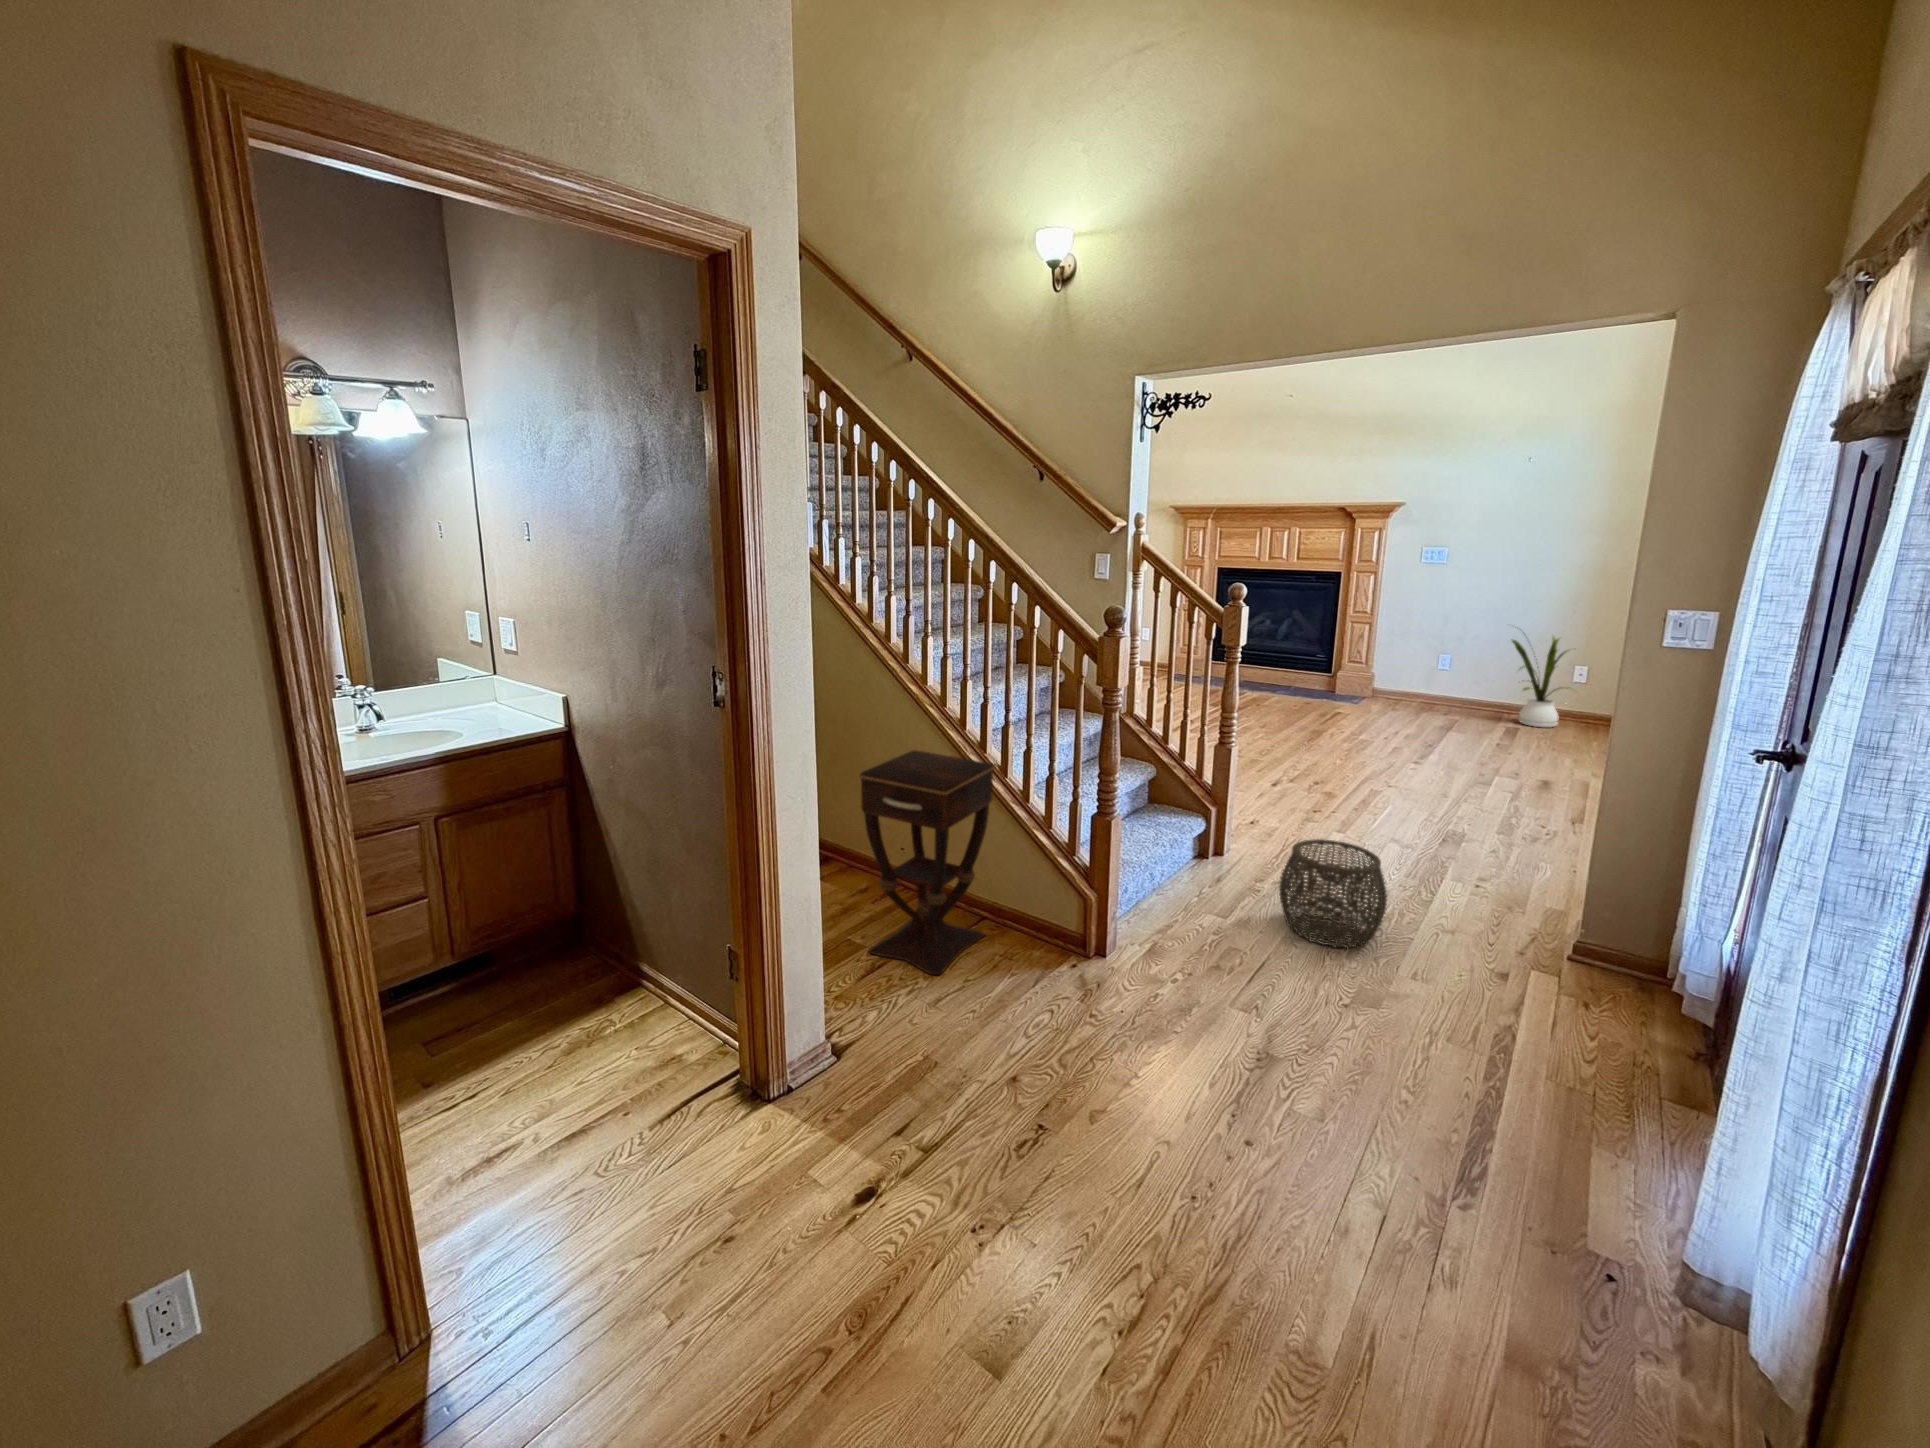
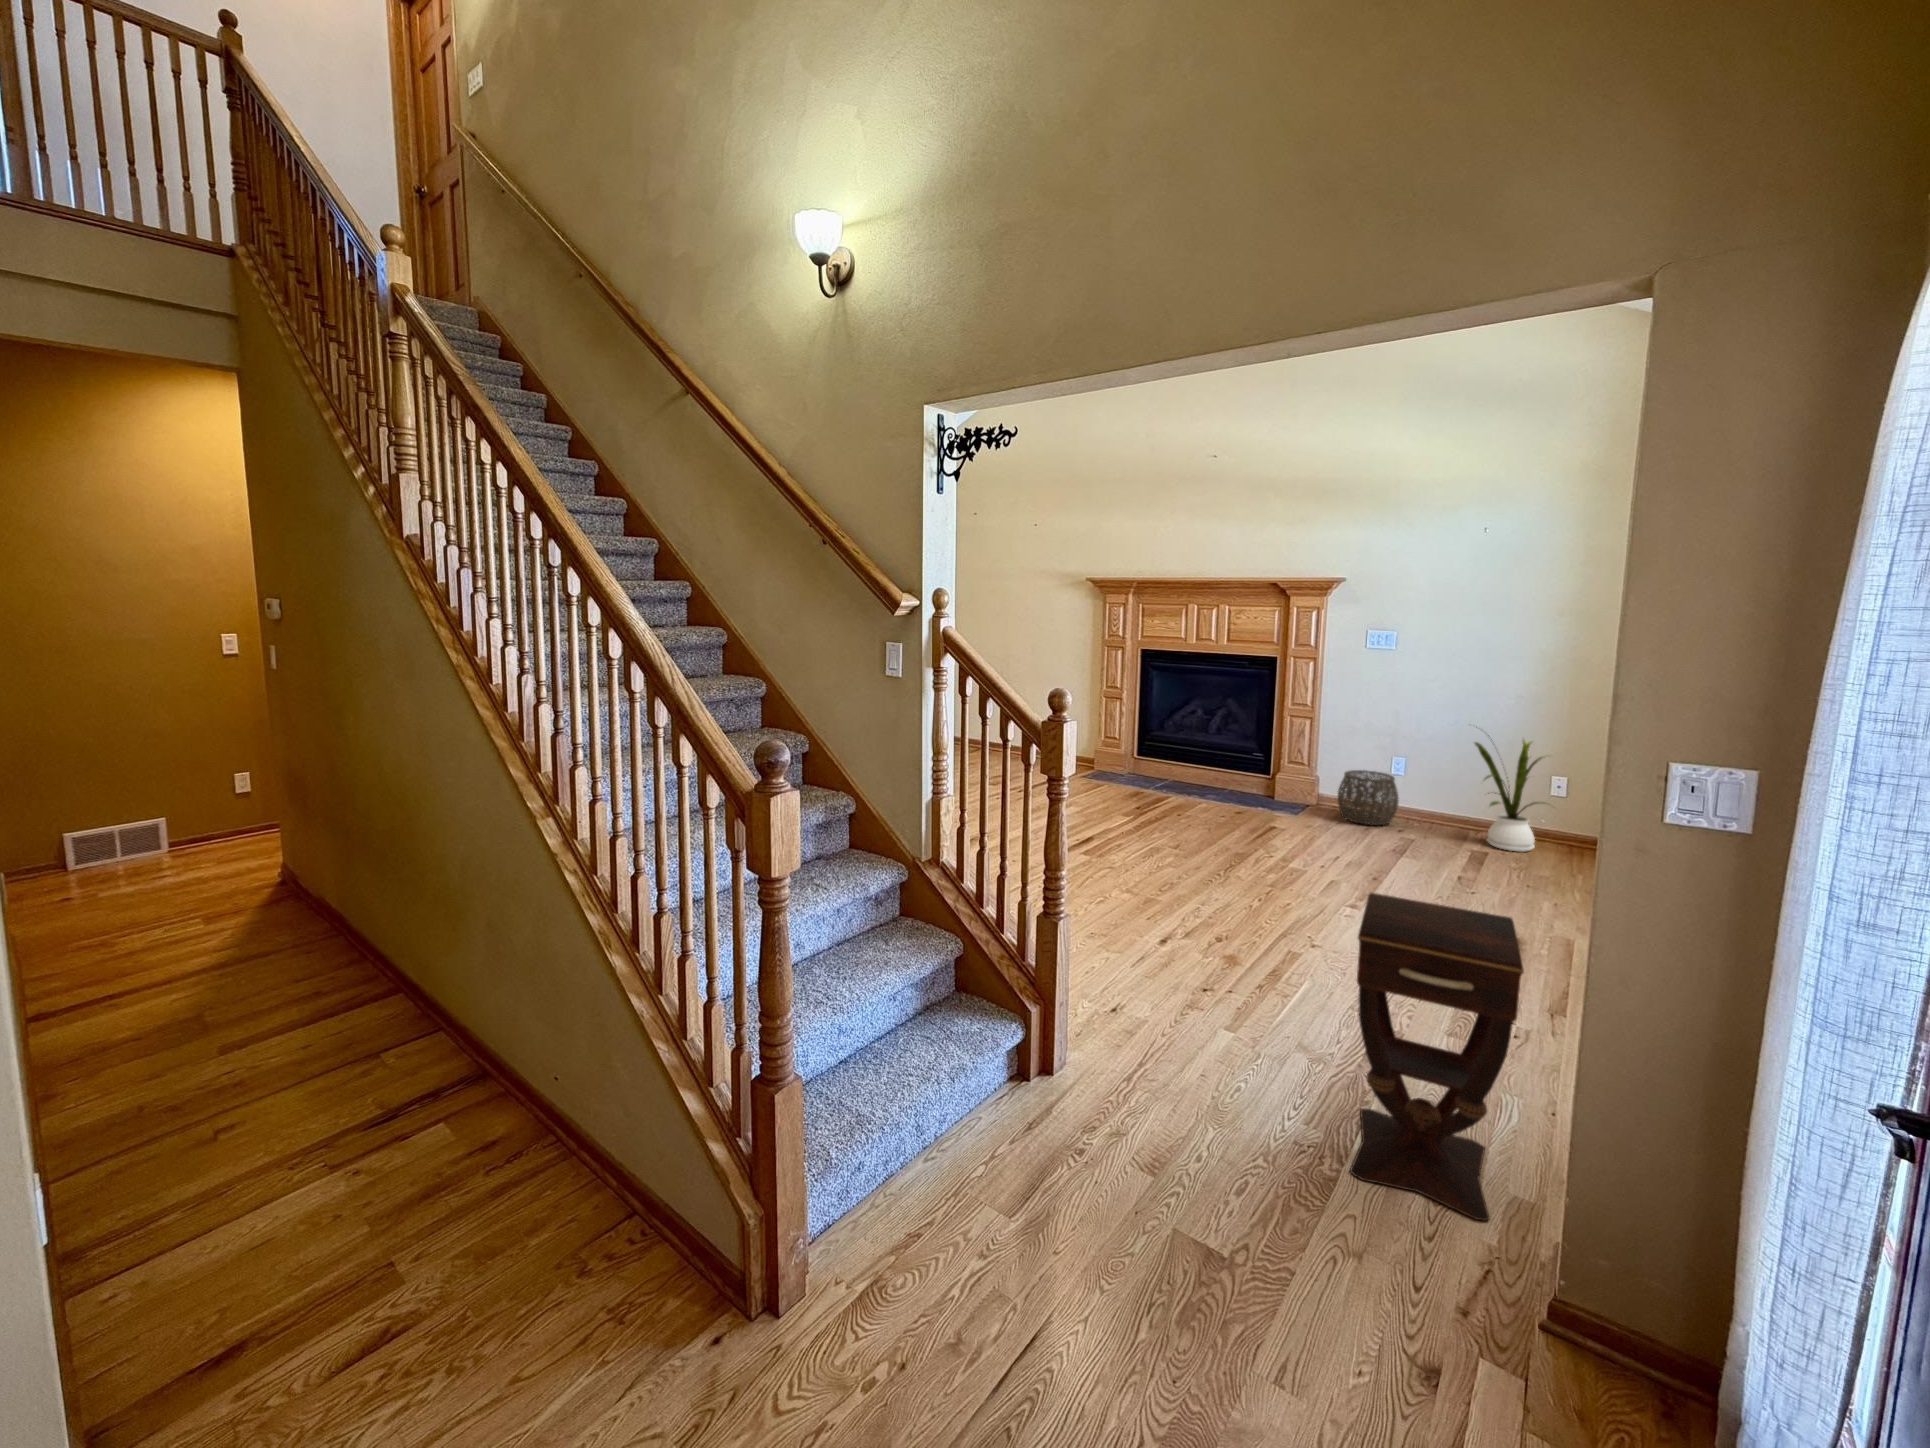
side table: present [859,750,994,975] -> present [1350,893,1524,1221]
woven basket: present [1279,839,1387,948] -> present [1338,770,1399,826]

